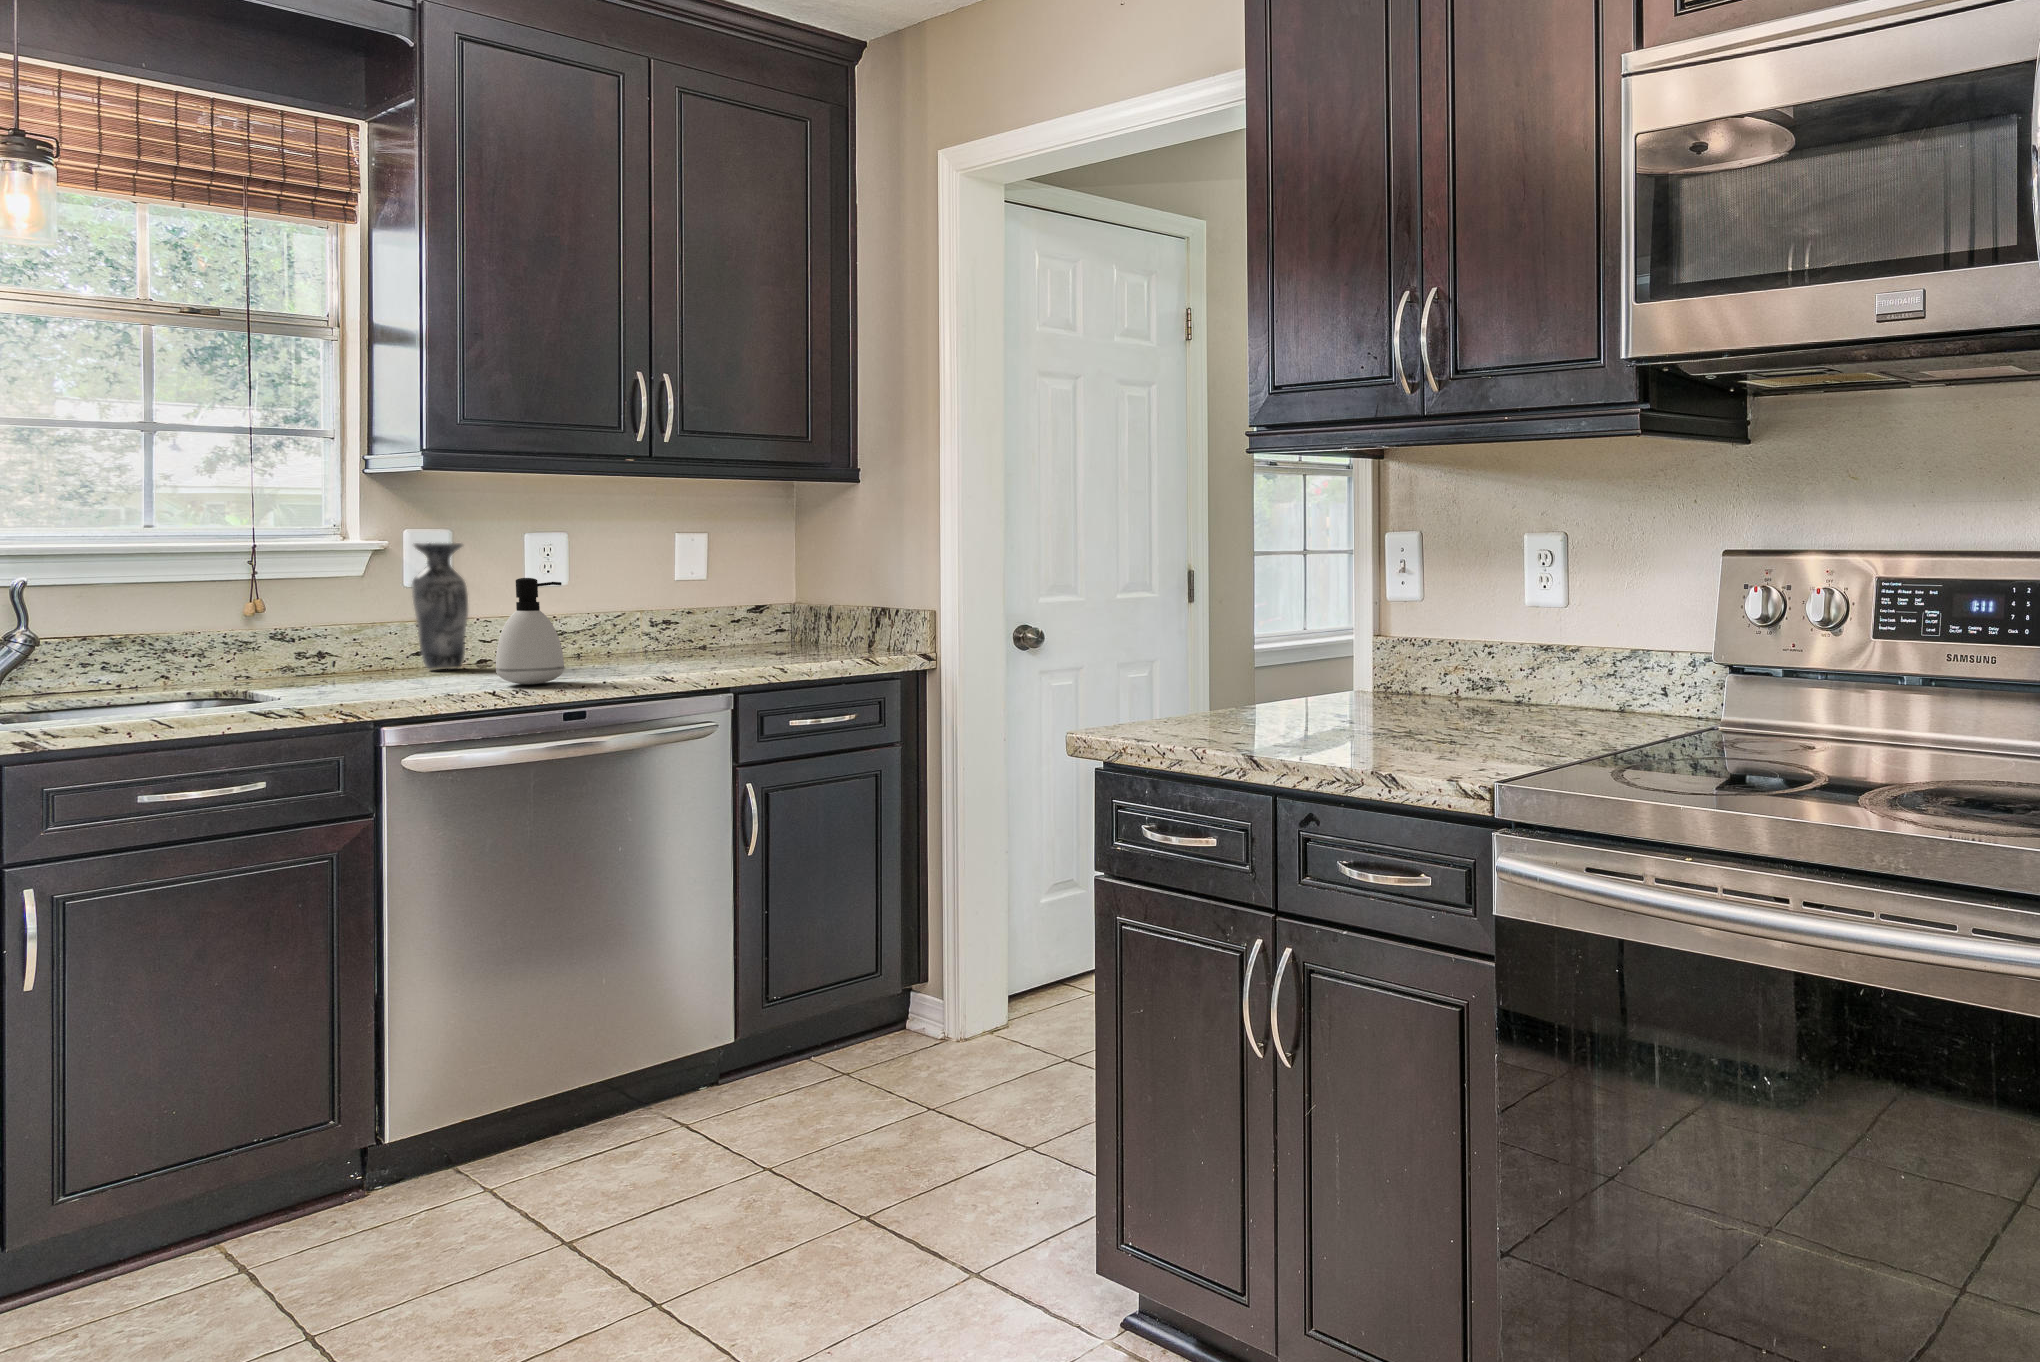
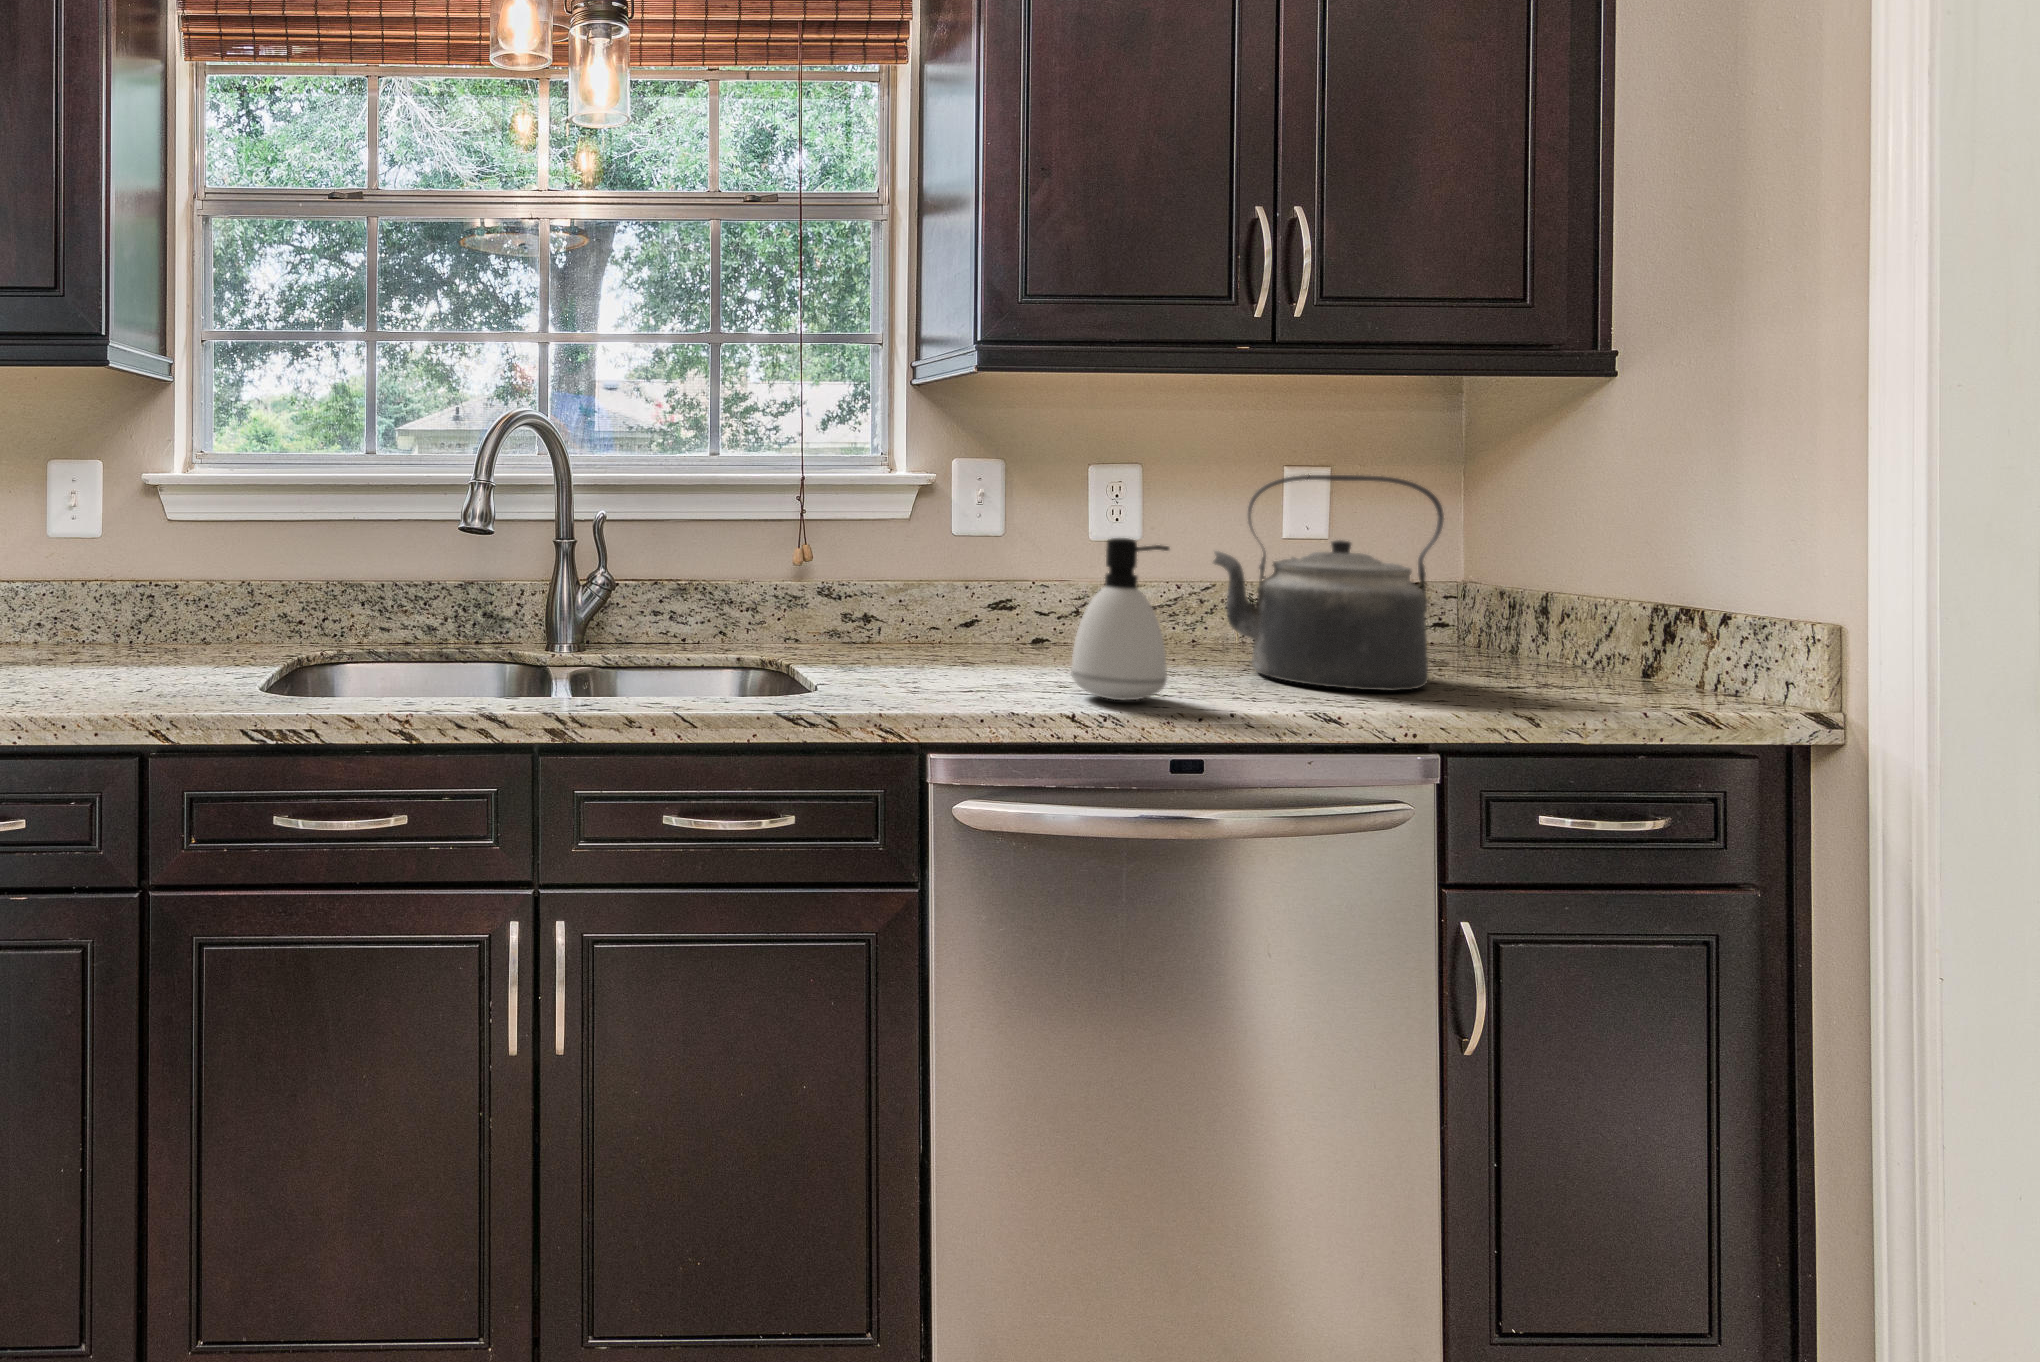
kettle: none [607,535,747,667] -> present [1213,475,1444,691]
vase: present [411,543,468,669] -> none [965,482,1029,648]

